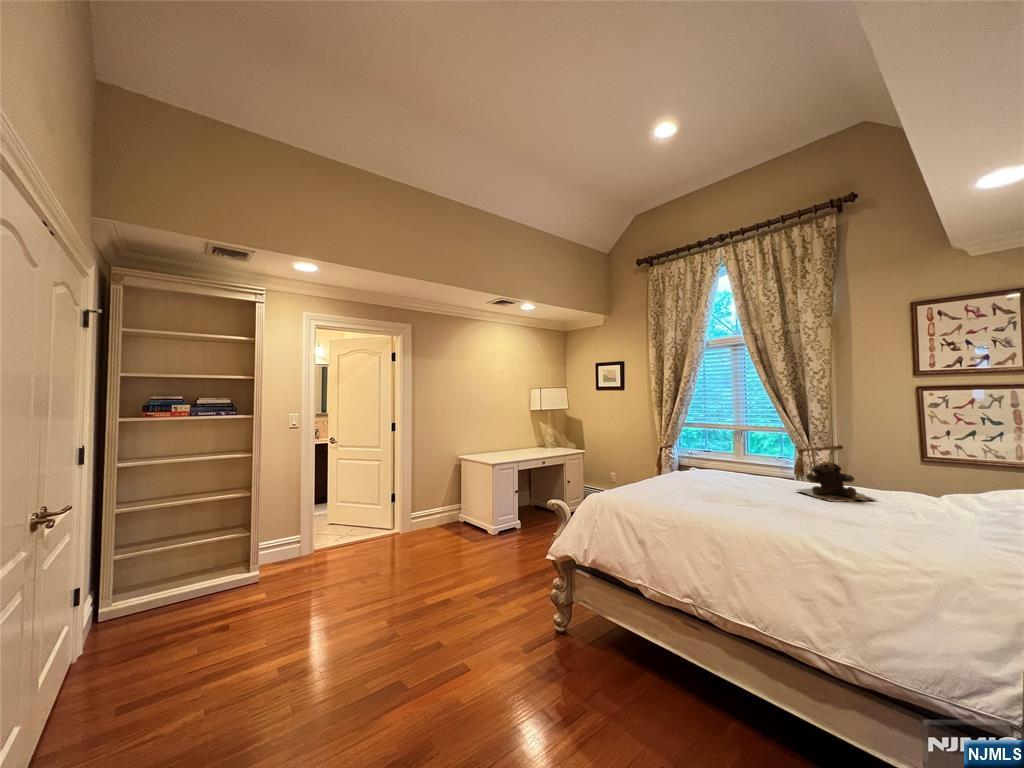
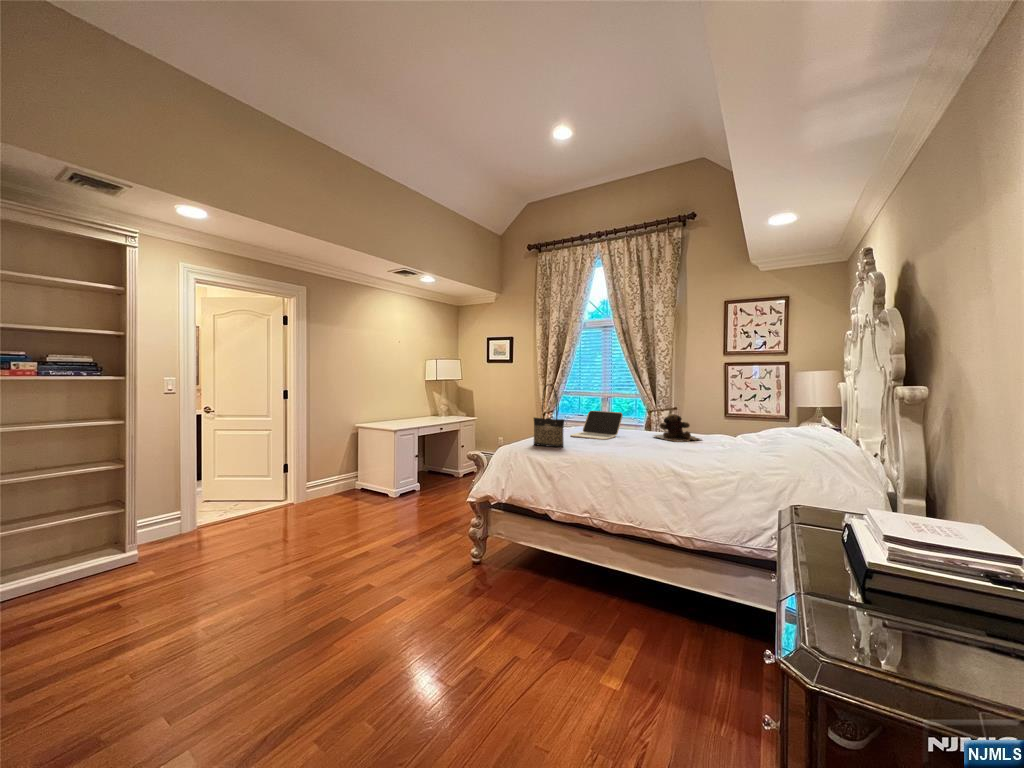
tote bag: none [625,423,663,502] -> present [534,384,564,447]
laptop: none [679,452,752,493] -> present [570,411,623,440]

